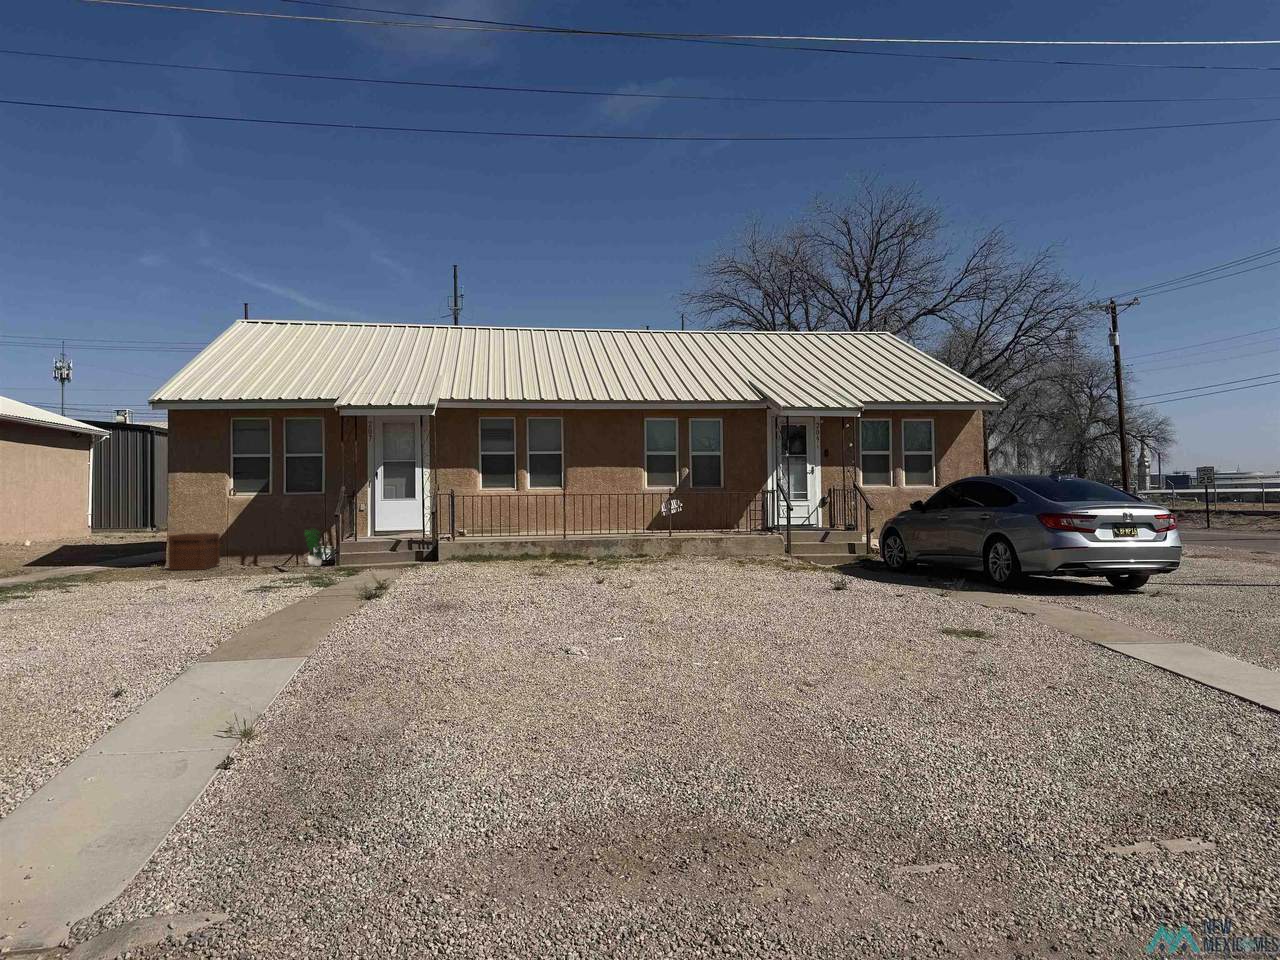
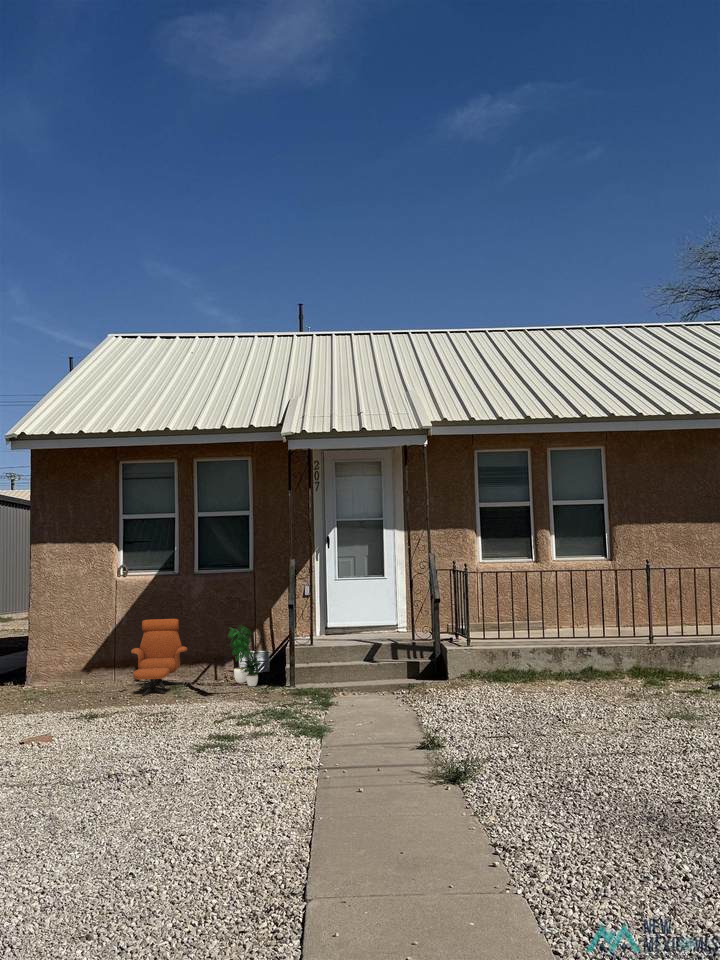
lounge chair: none [236,524,277,570] -> present [131,619,187,695]
wooden crate: present [168,533,220,570] -> none [33,634,103,694]

